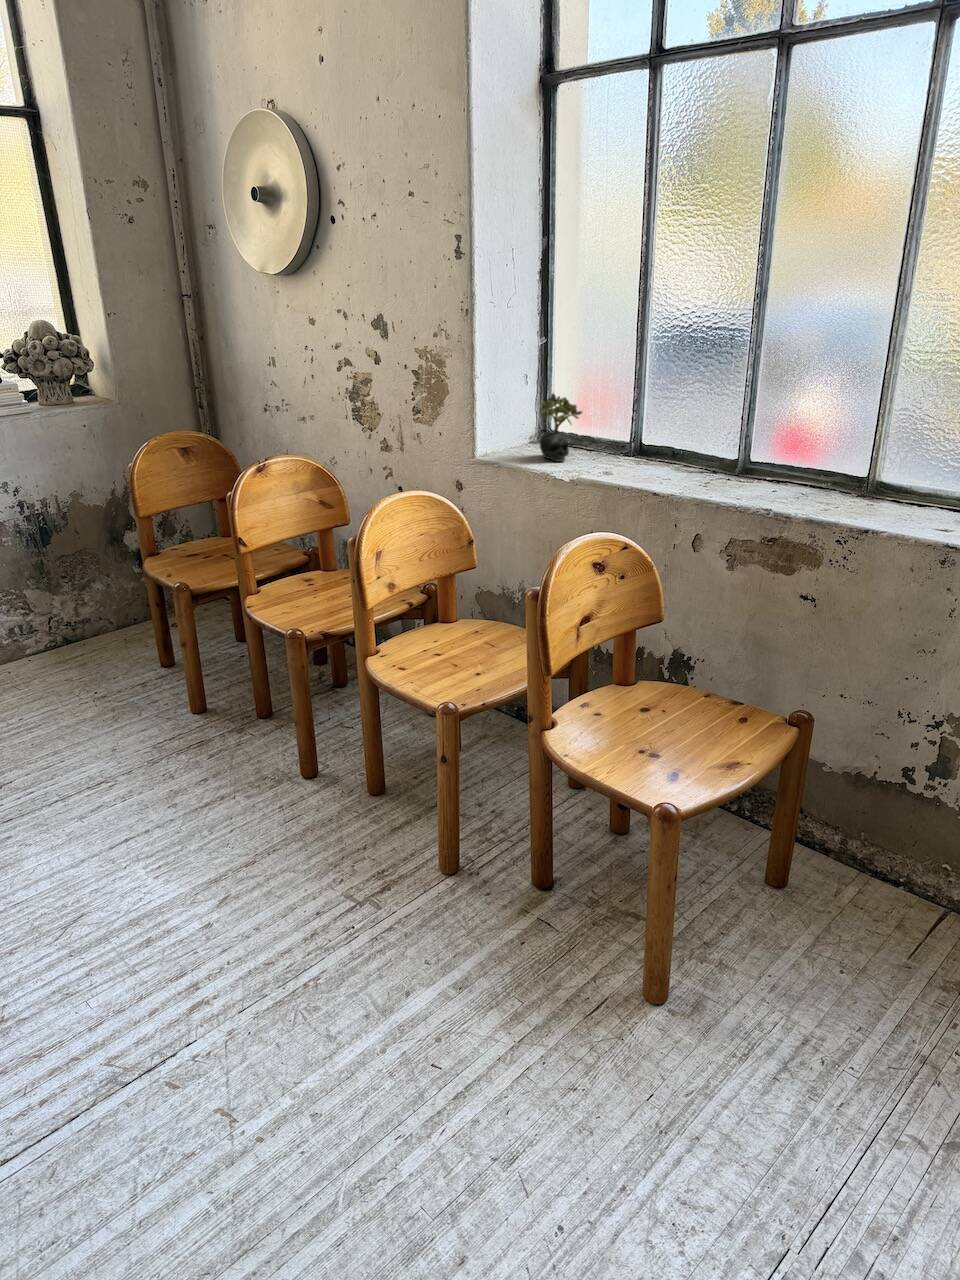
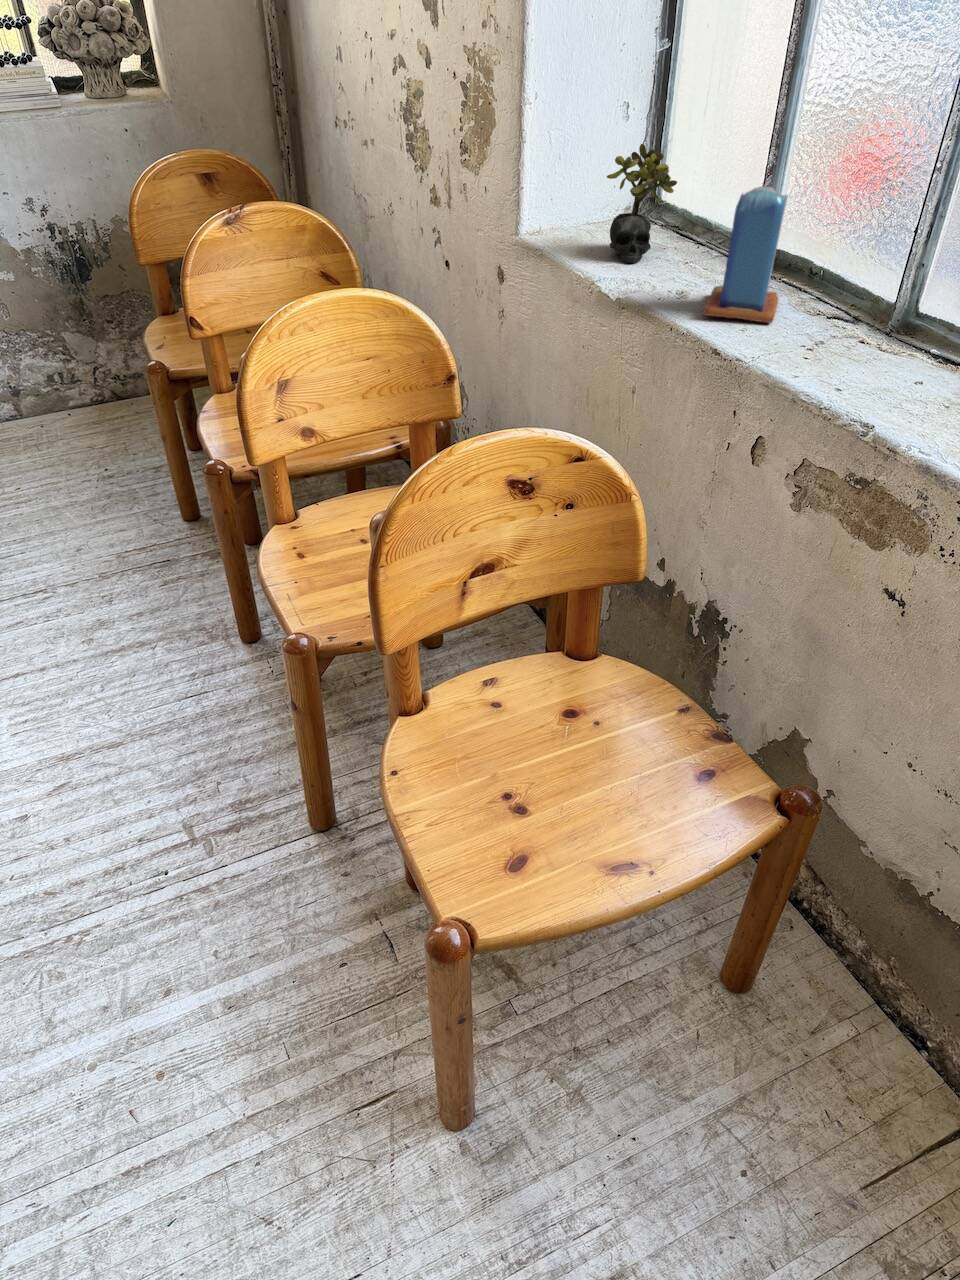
candle: none [627,397,675,478] -> present [703,171,787,323]

